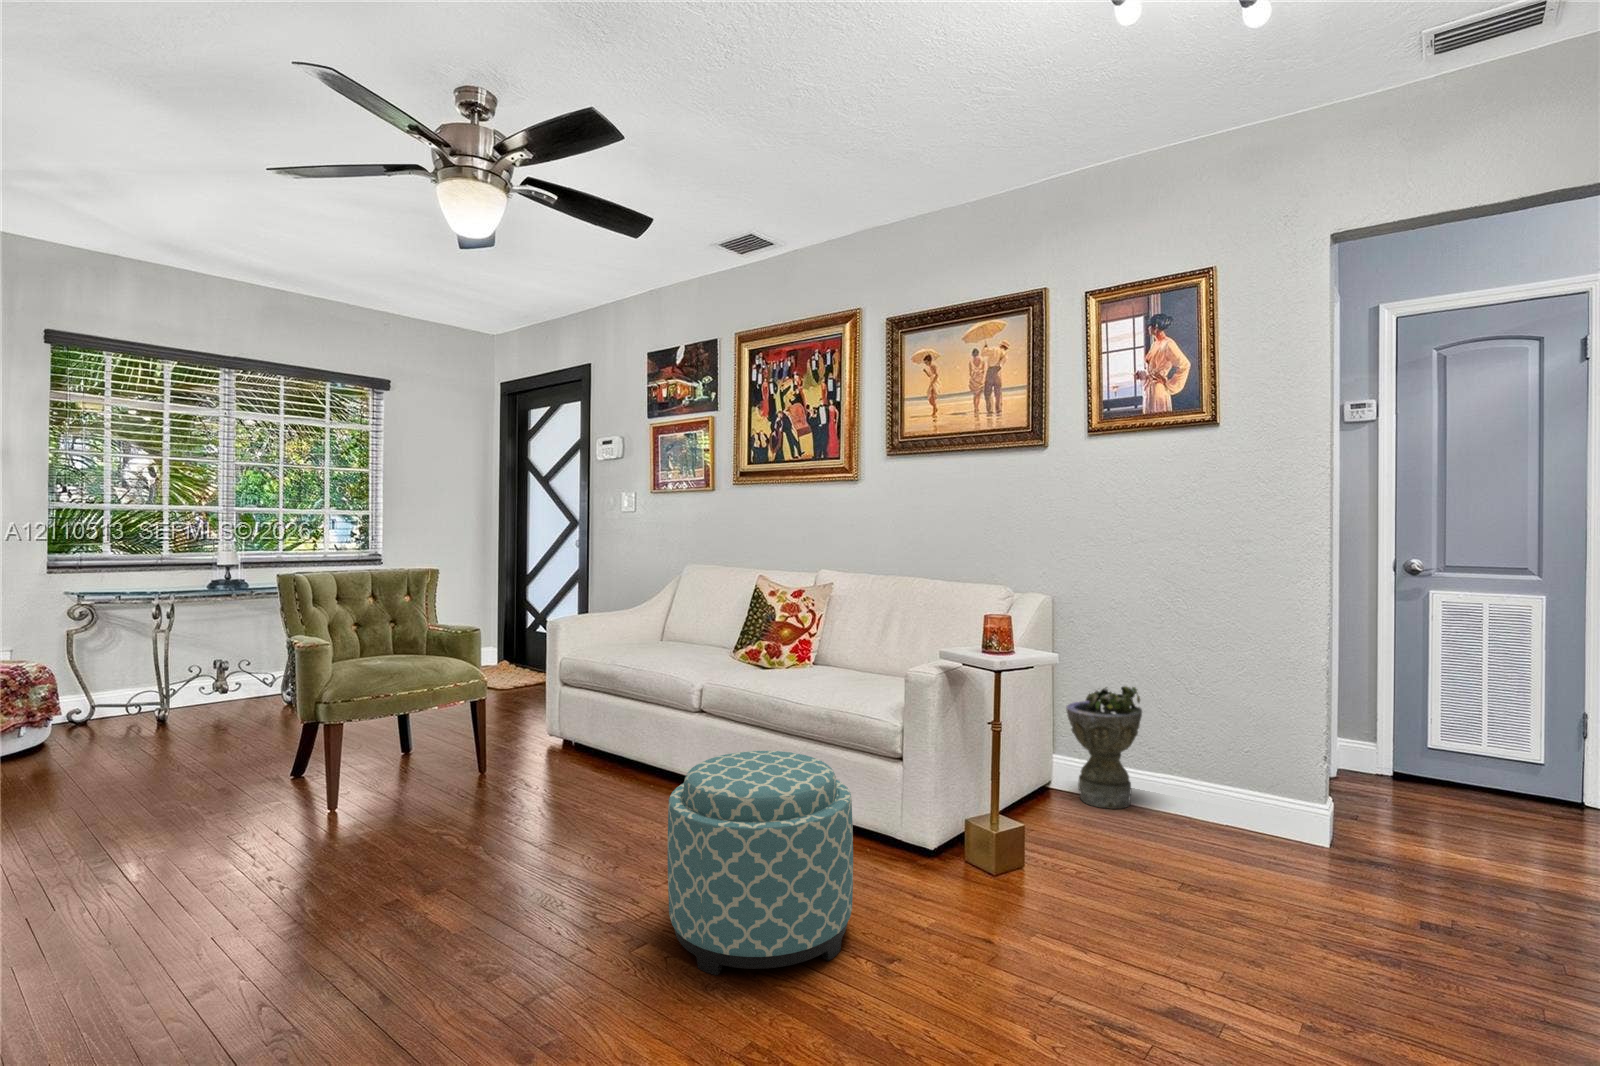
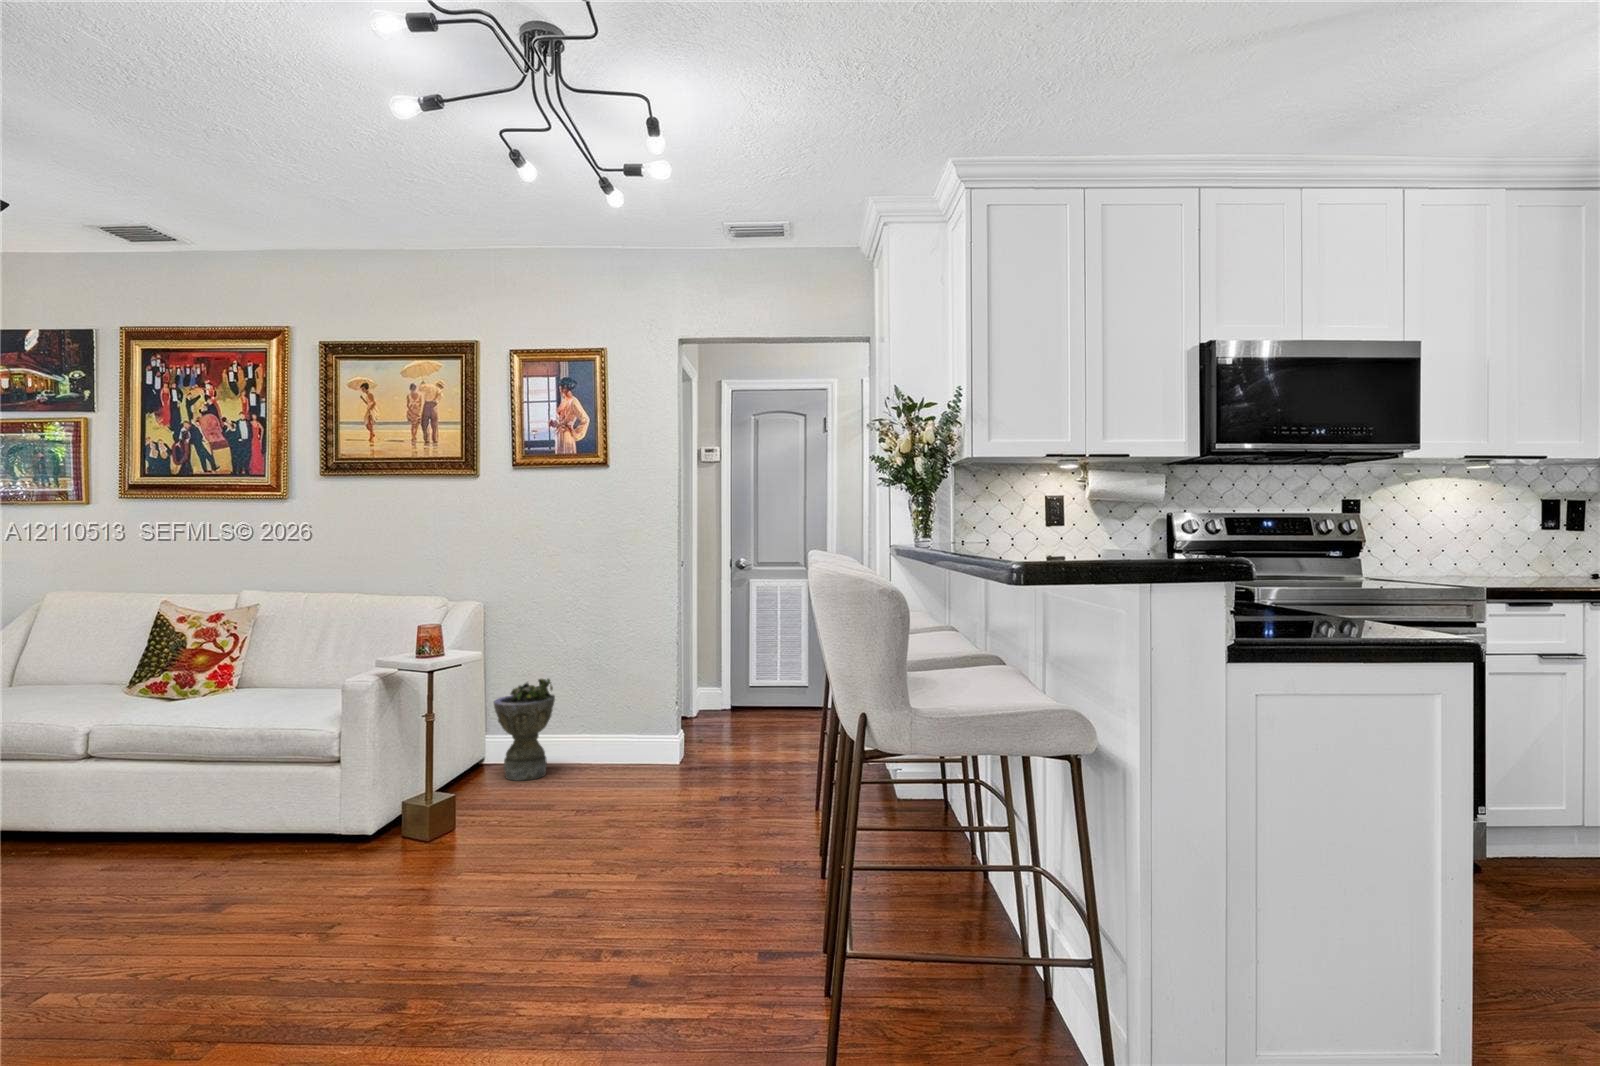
ottoman: present [668,751,853,975] -> none [97,760,296,957]

